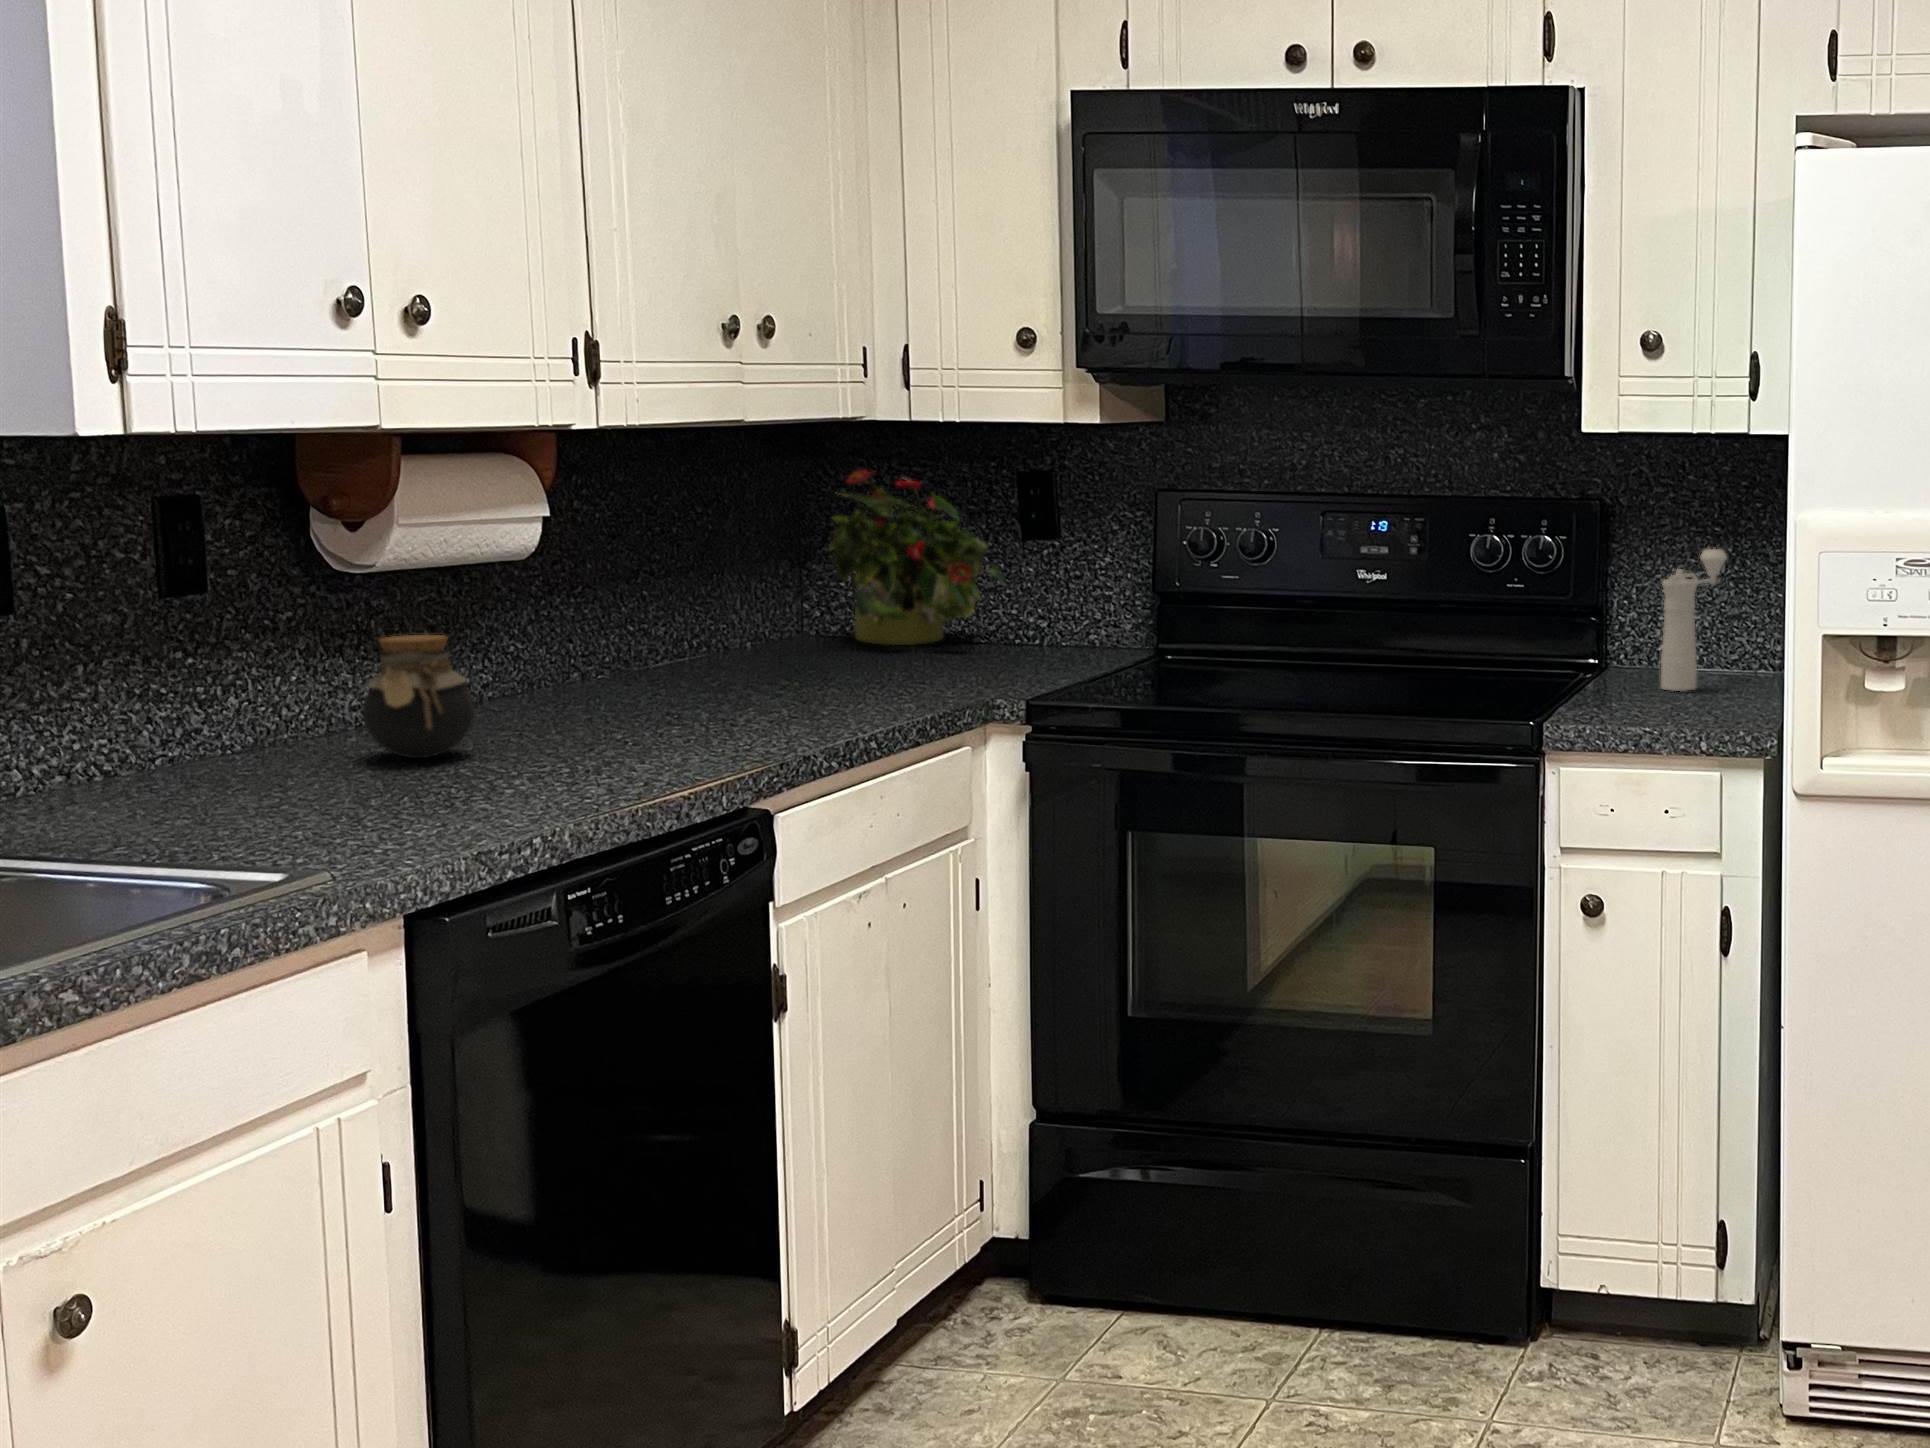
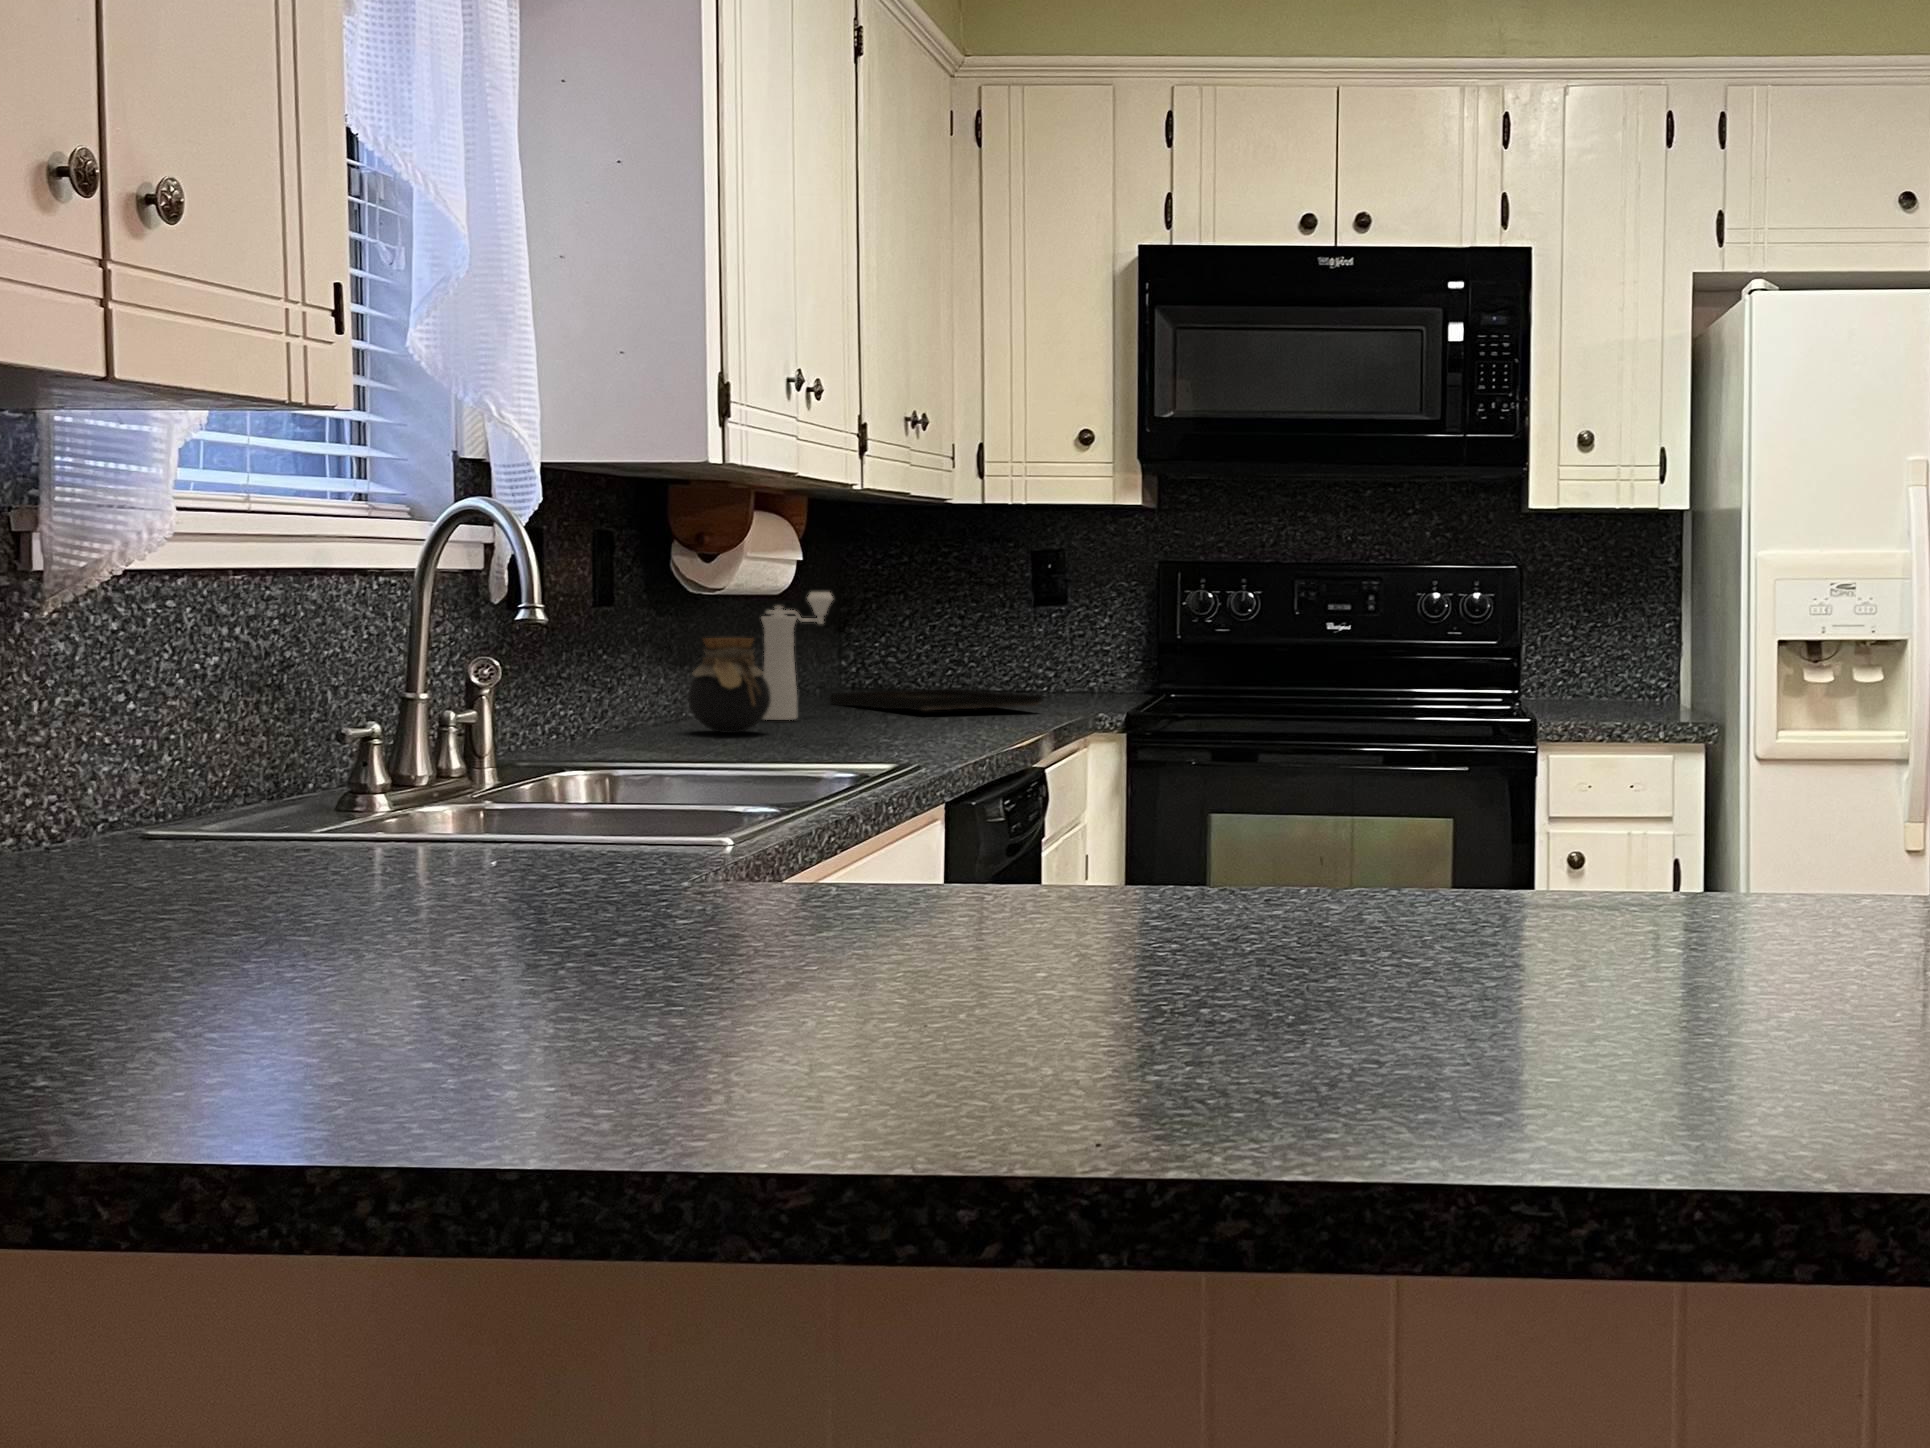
potted plant: present [829,470,1004,645] -> none [874,547,1019,691]
pepper mill: present [1661,549,1727,691] -> present [761,592,833,720]
tray: none [700,655,934,702] -> present [830,690,1043,711]

